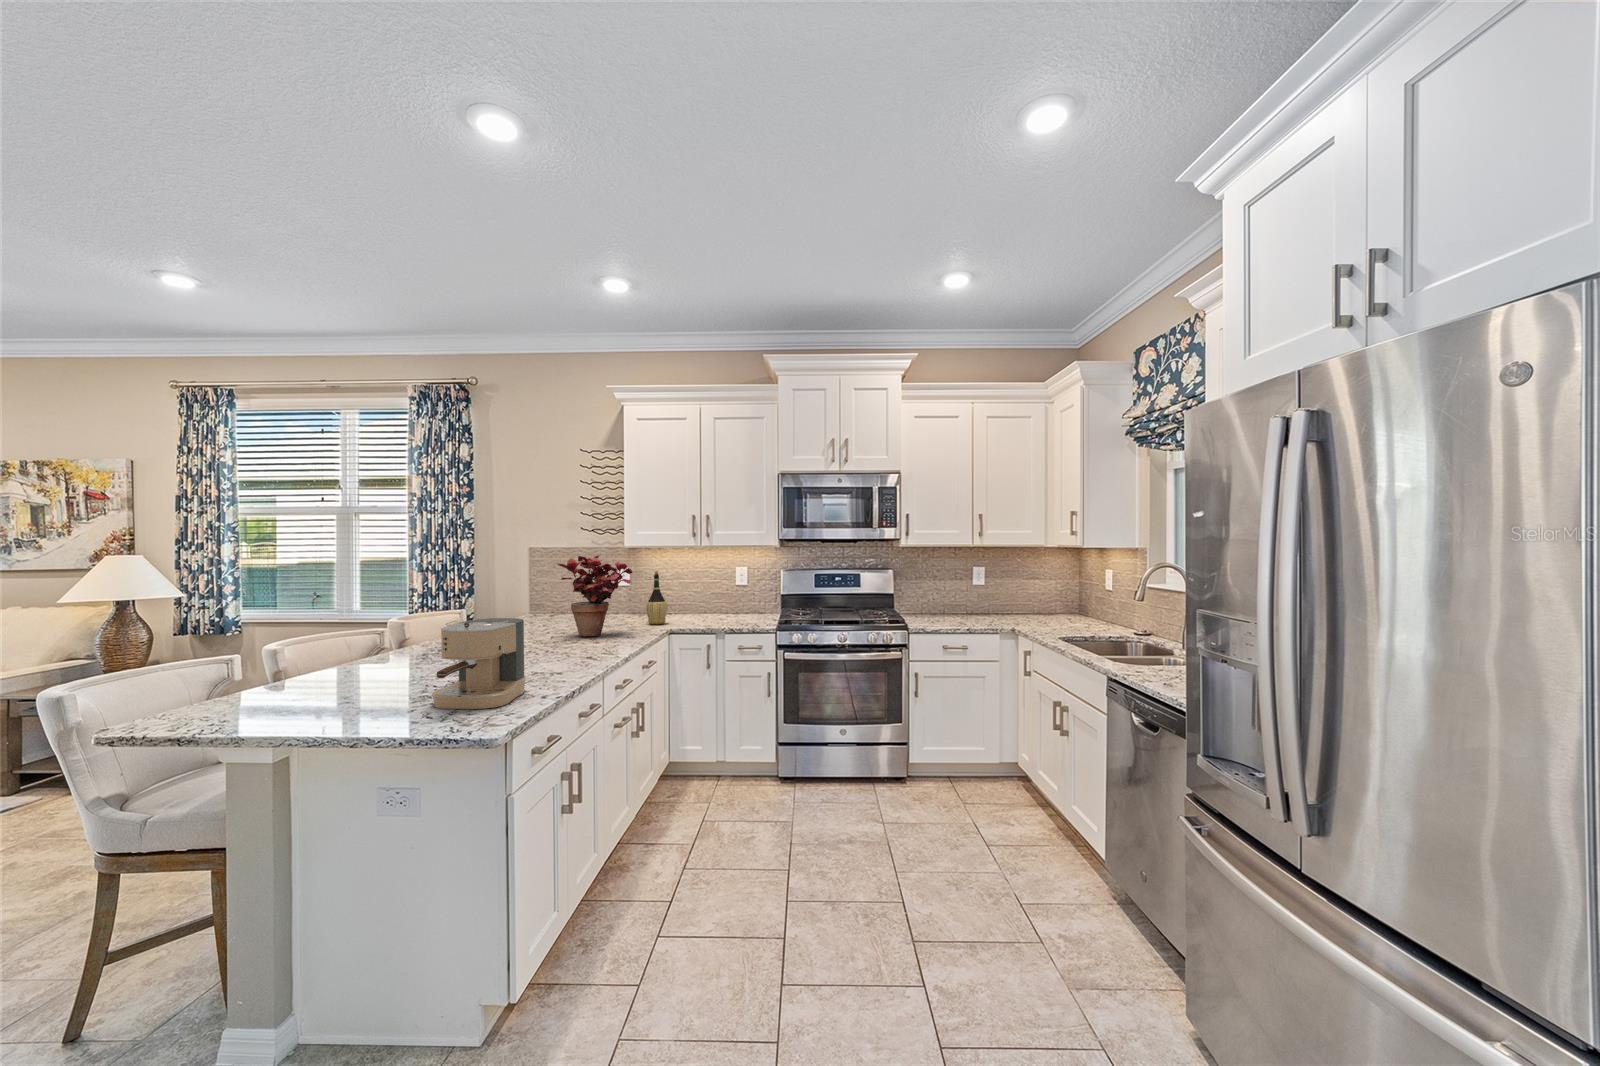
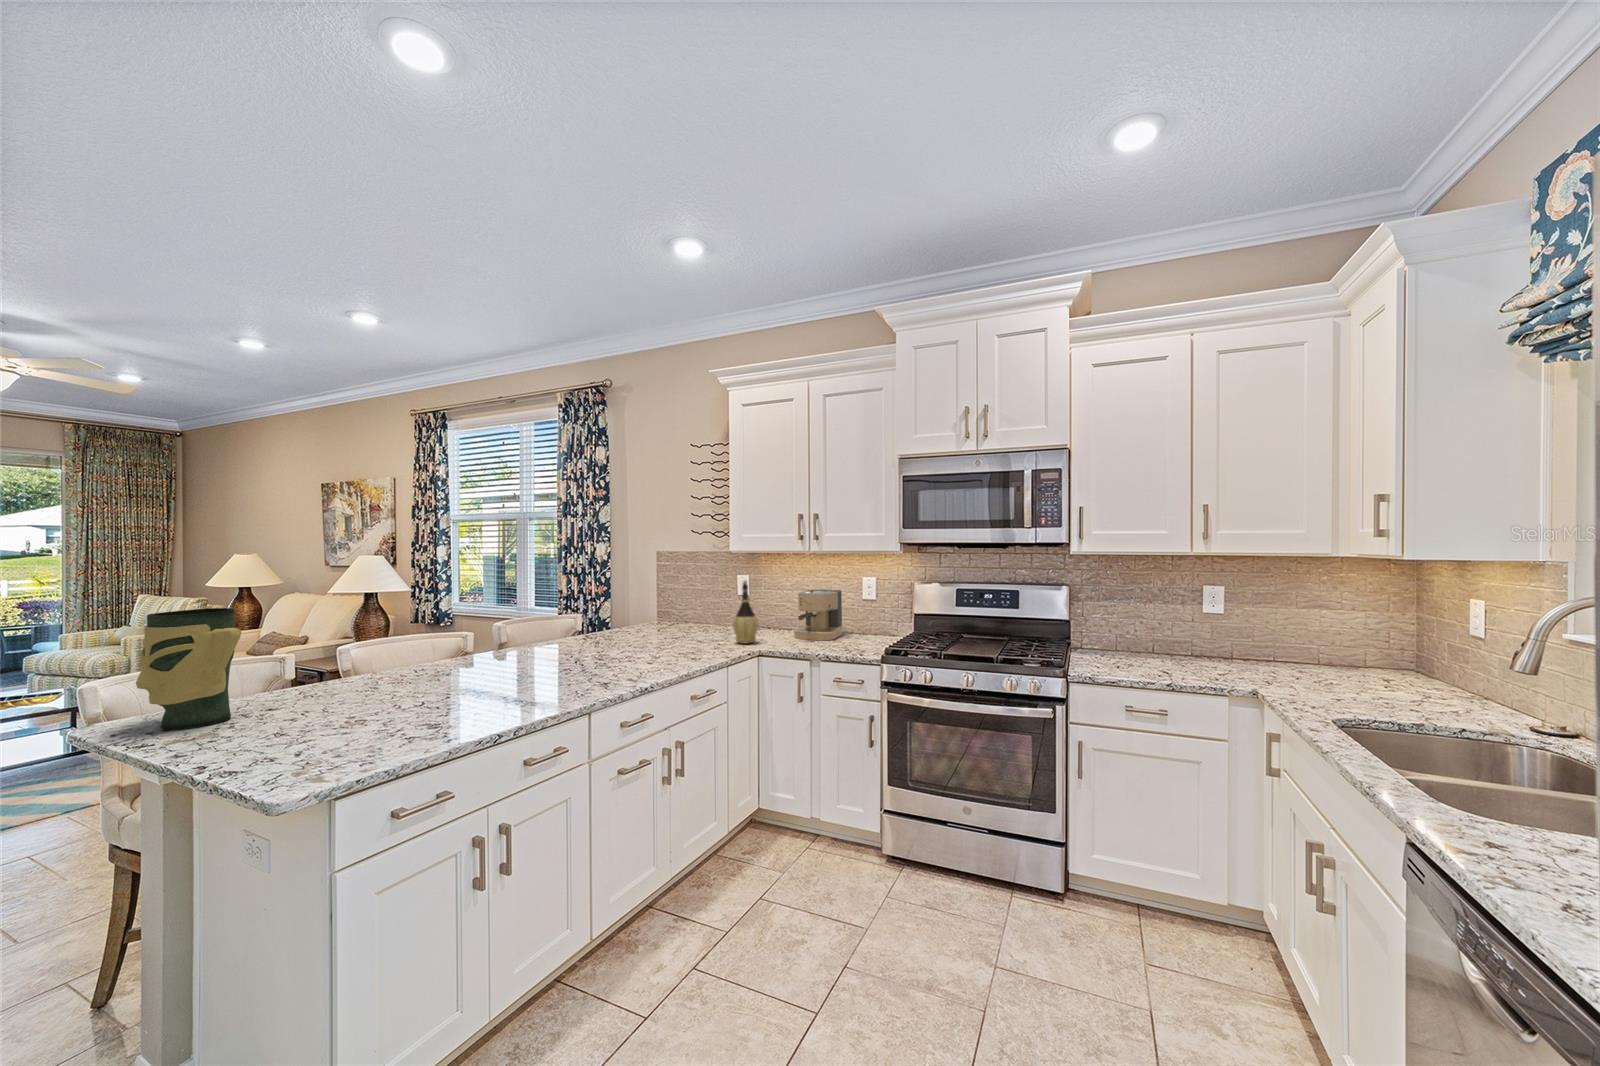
potted plant: present [558,556,633,636] -> none [607,562,693,655]
vase: none [233,600,329,712] -> present [136,608,241,730]
coffee maker: present [432,618,526,709] -> present [794,589,843,640]

